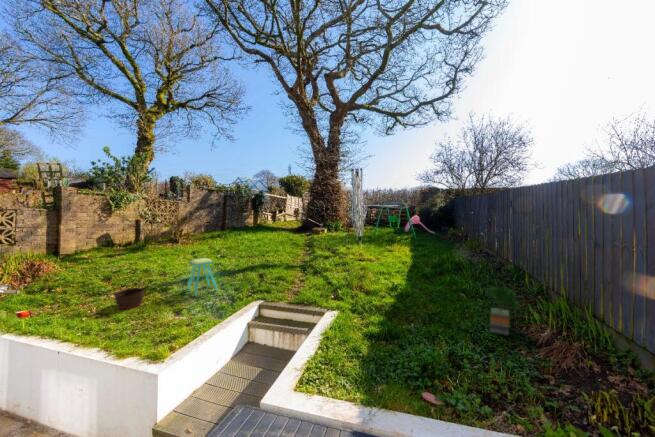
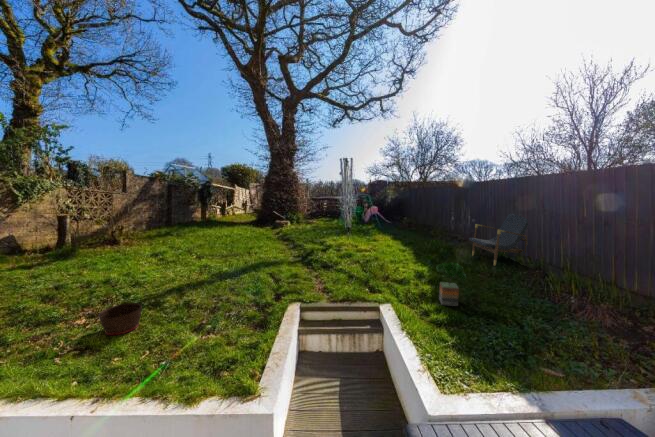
lounge chair: none [468,232,533,289] -> present [469,213,528,265]
stool: present [188,258,217,296] -> none [192,256,232,305]
potted tree: present [486,288,518,335] -> present [436,263,466,306]

